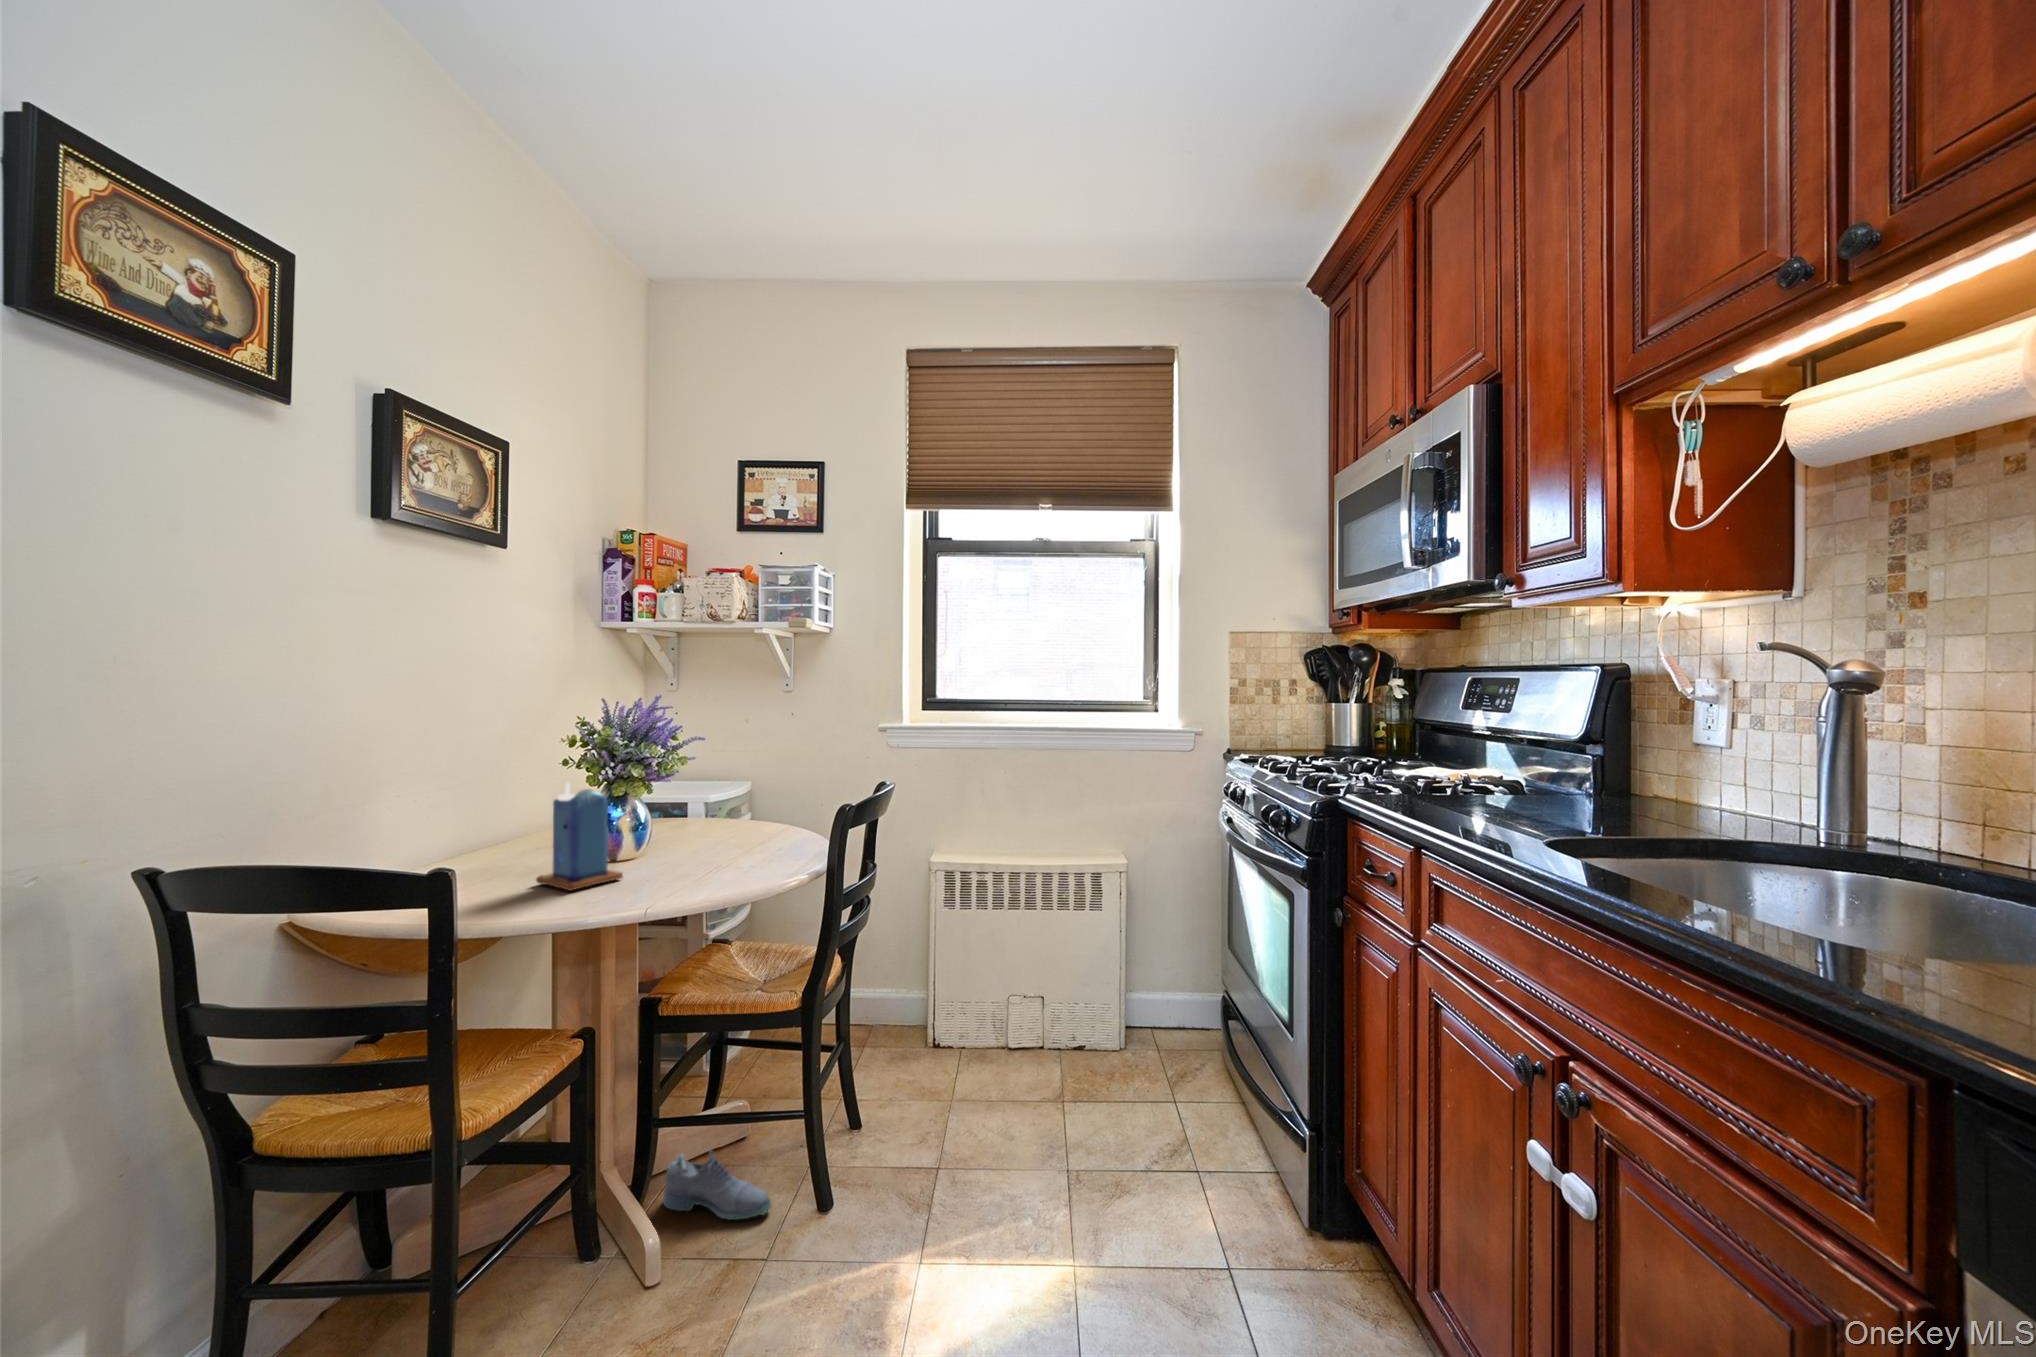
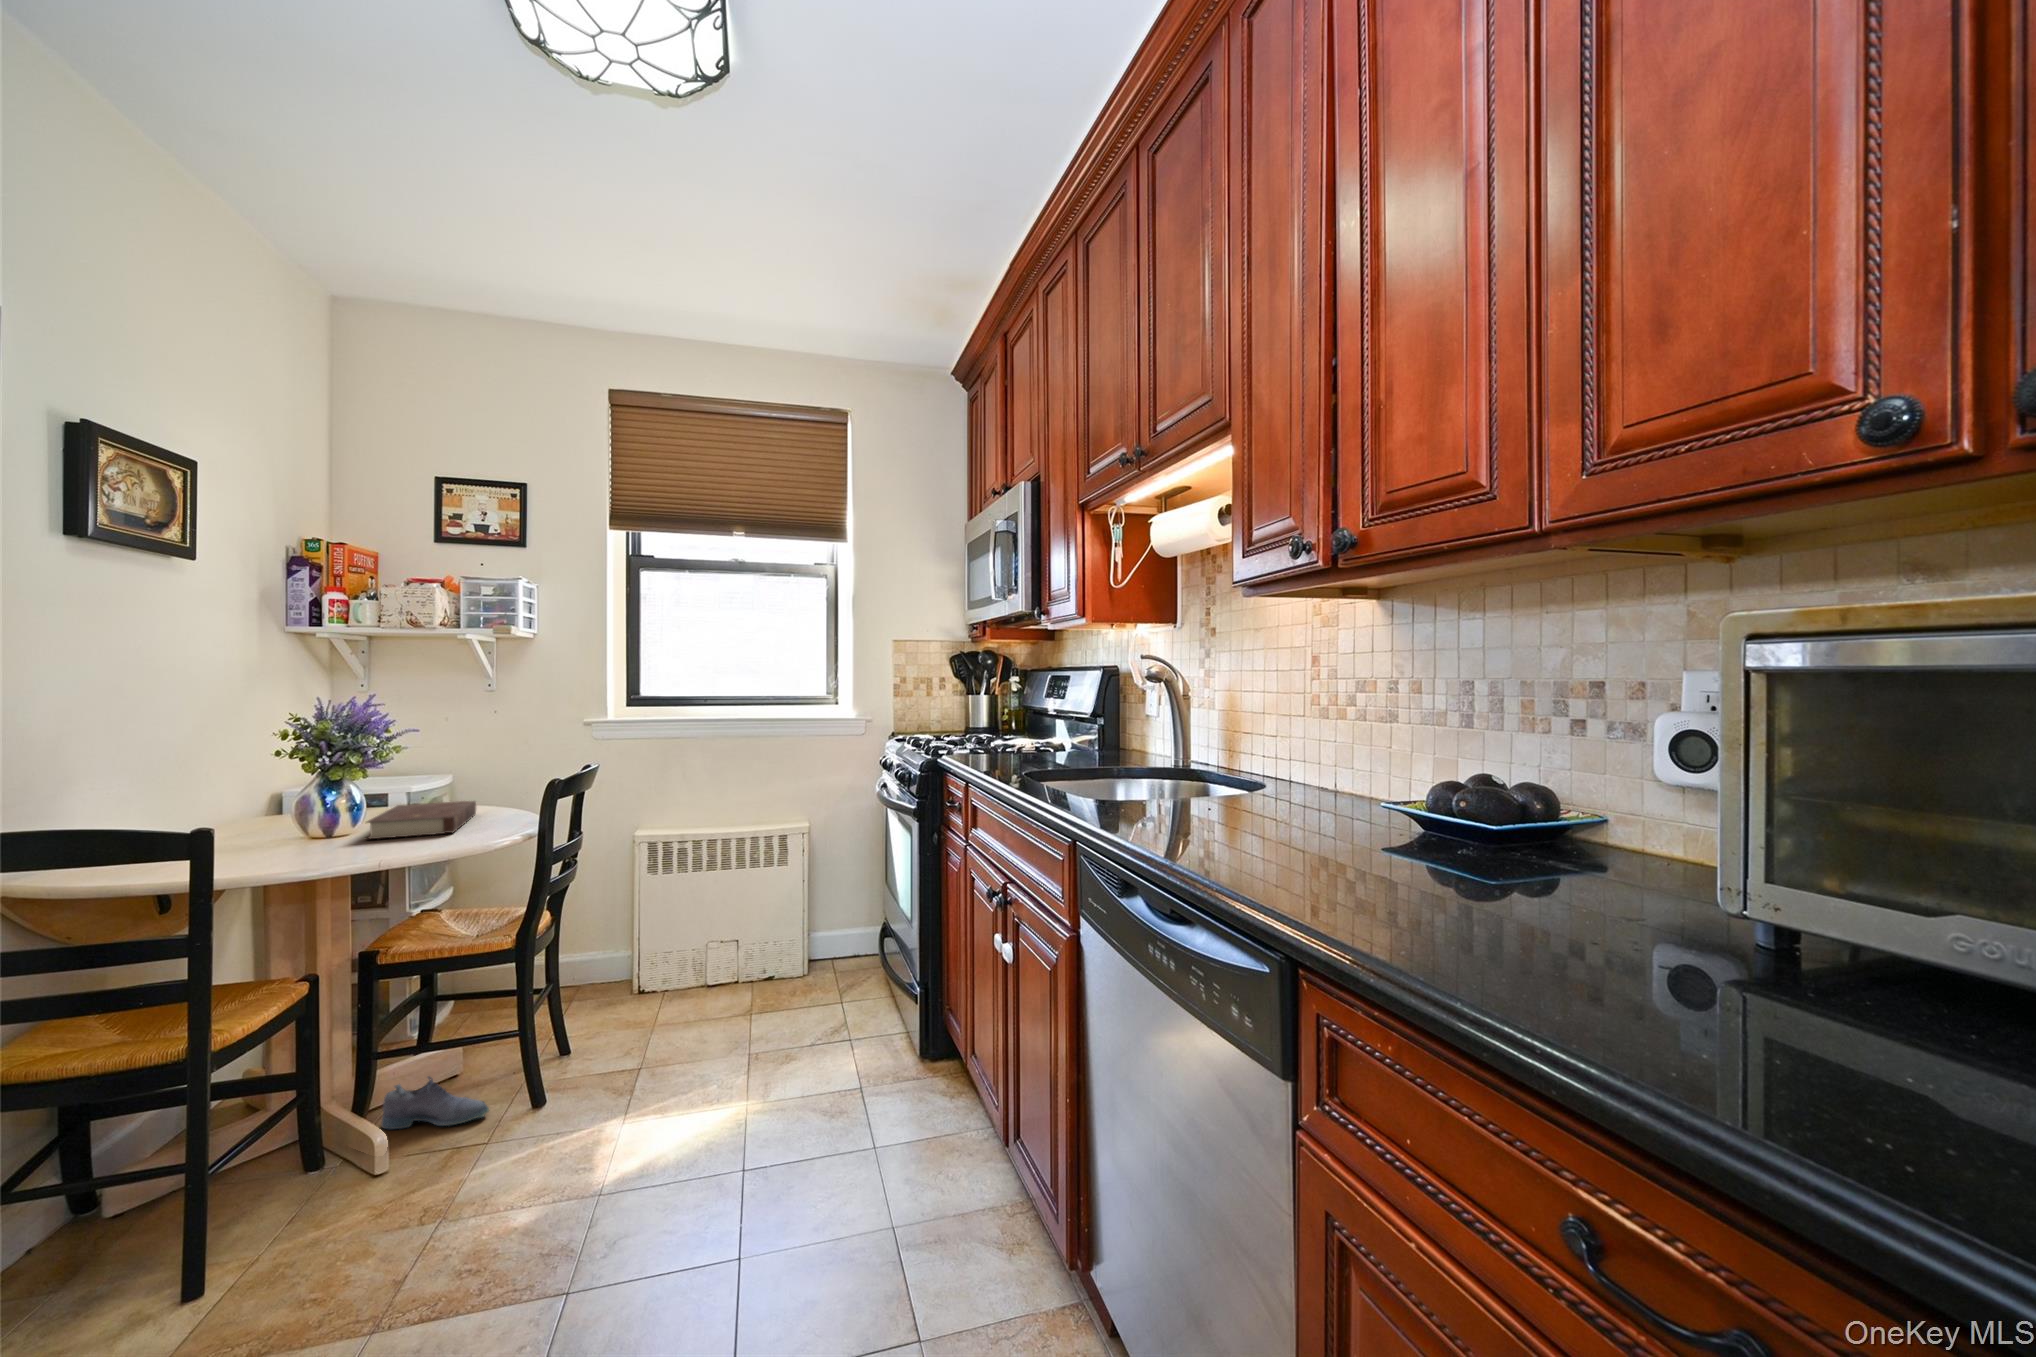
candle: present [536,783,623,891] -> none [258,768,346,856]
book: none [644,821,764,869] -> present [366,801,476,839]

